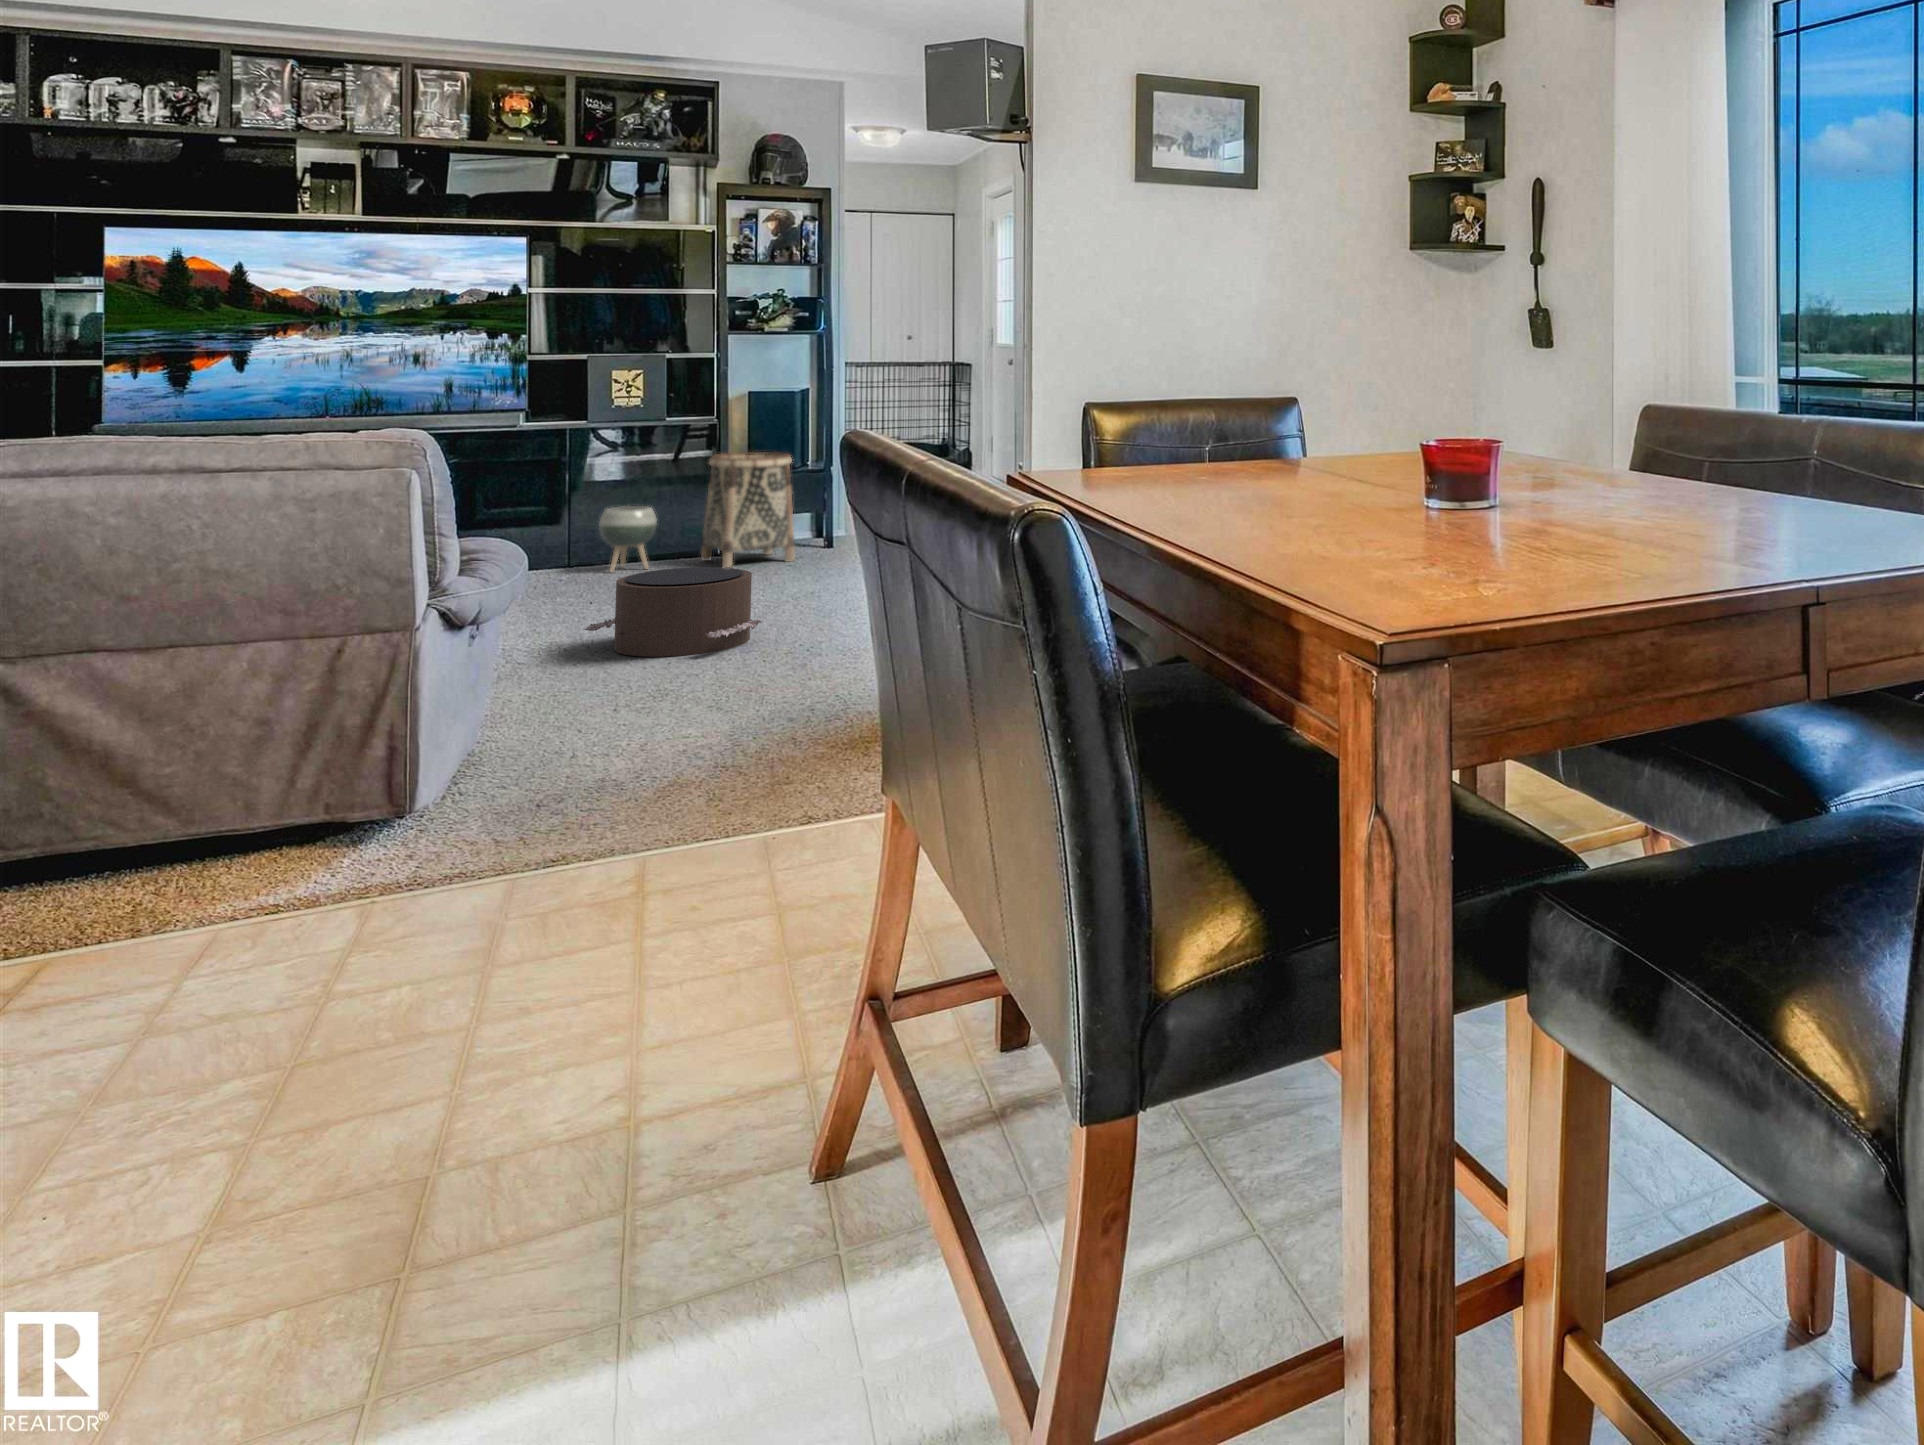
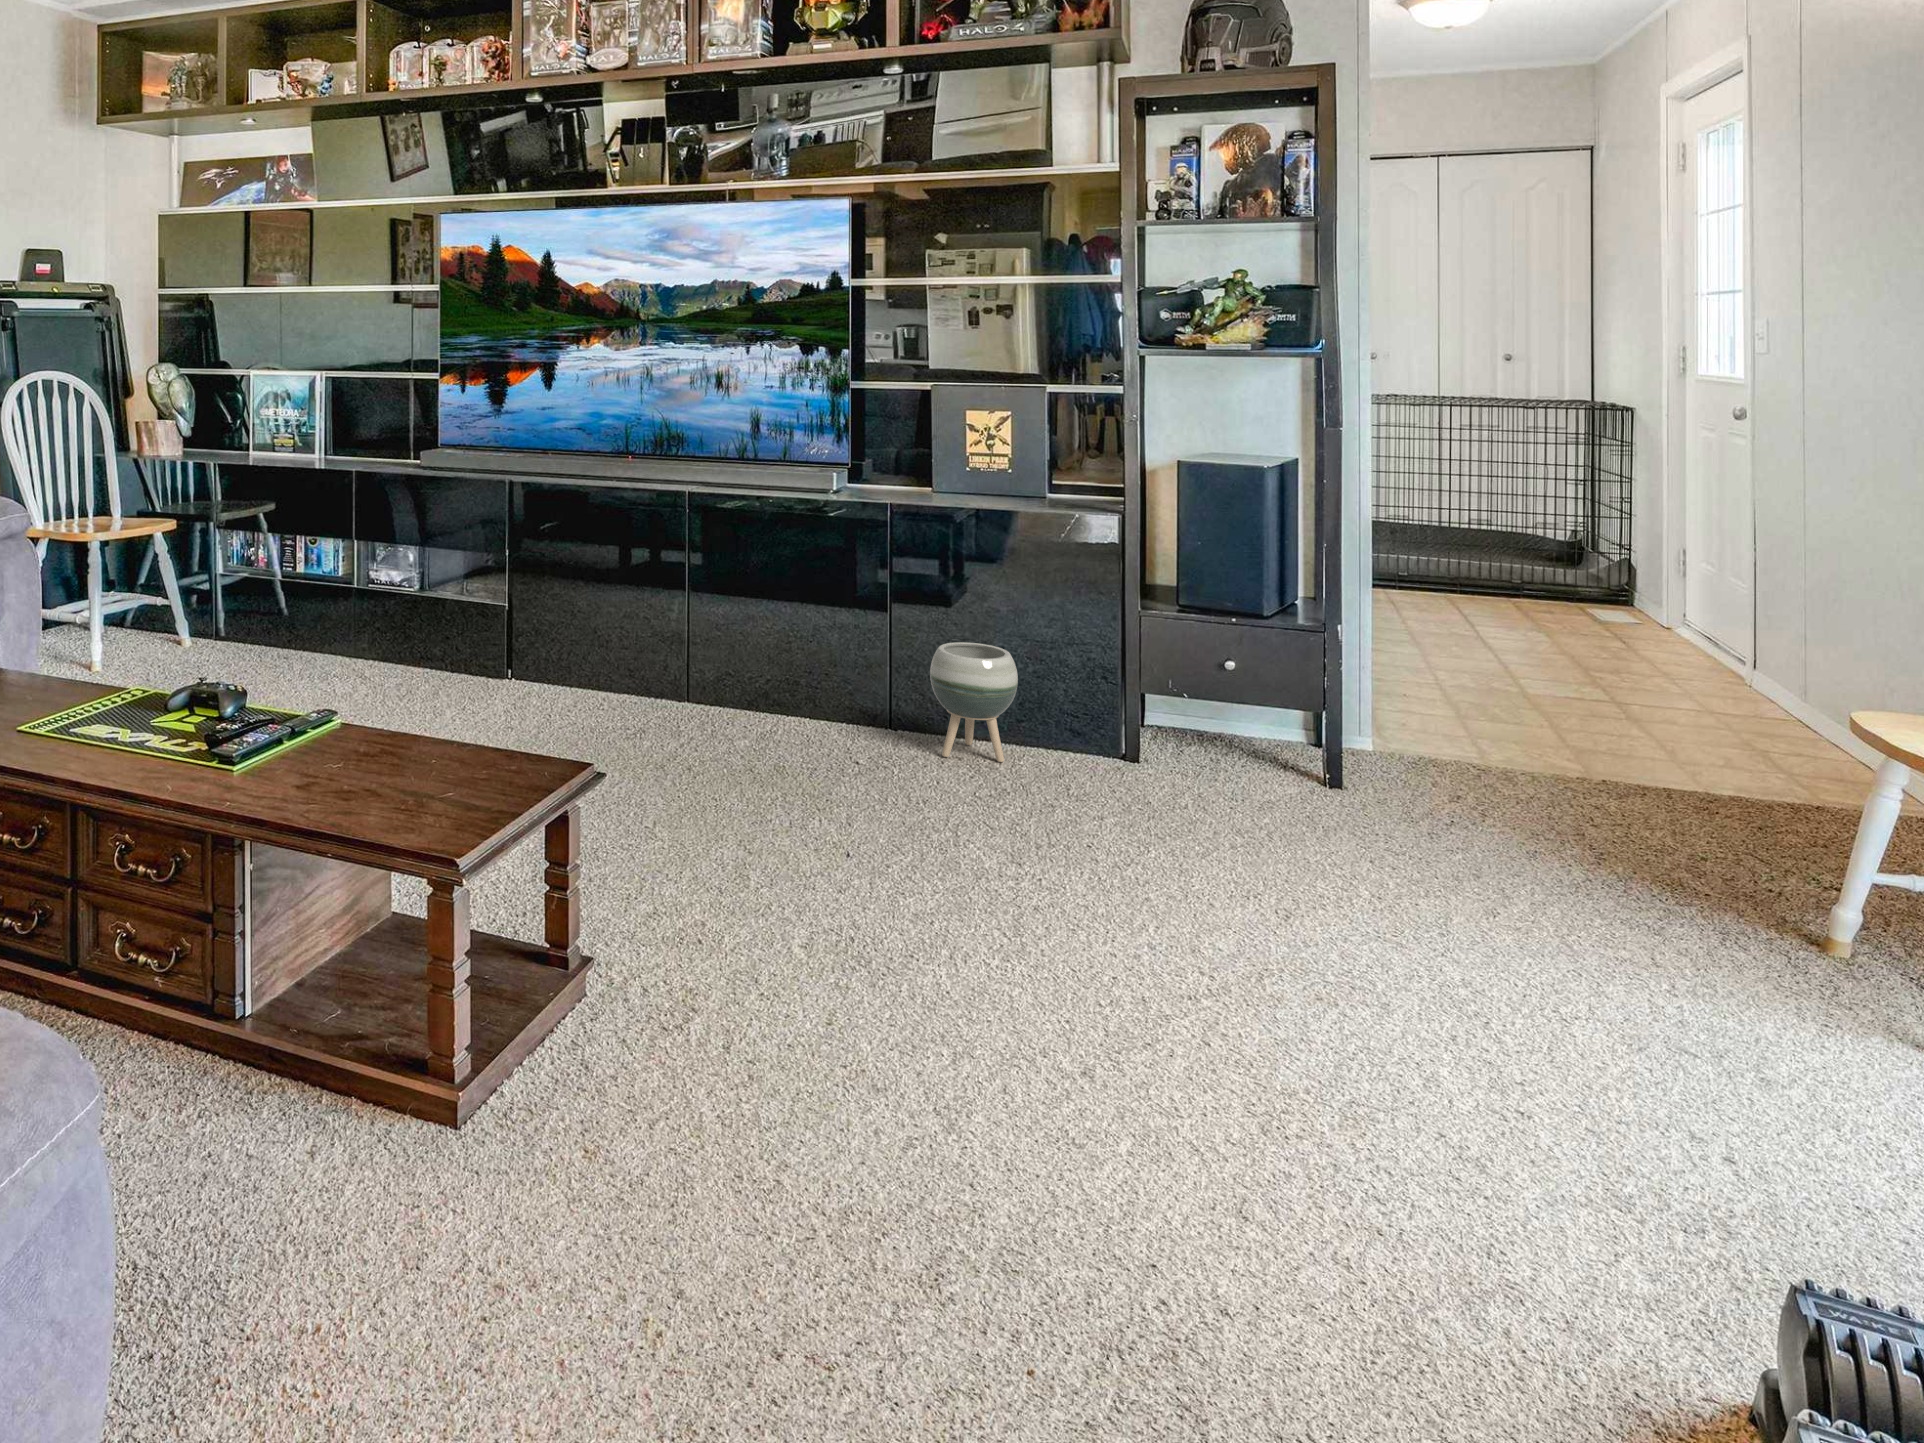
basket: present [701,452,795,568] -> none [1094,571,1261,808]
pouf: present [585,567,763,657] -> none [722,913,1096,1231]

